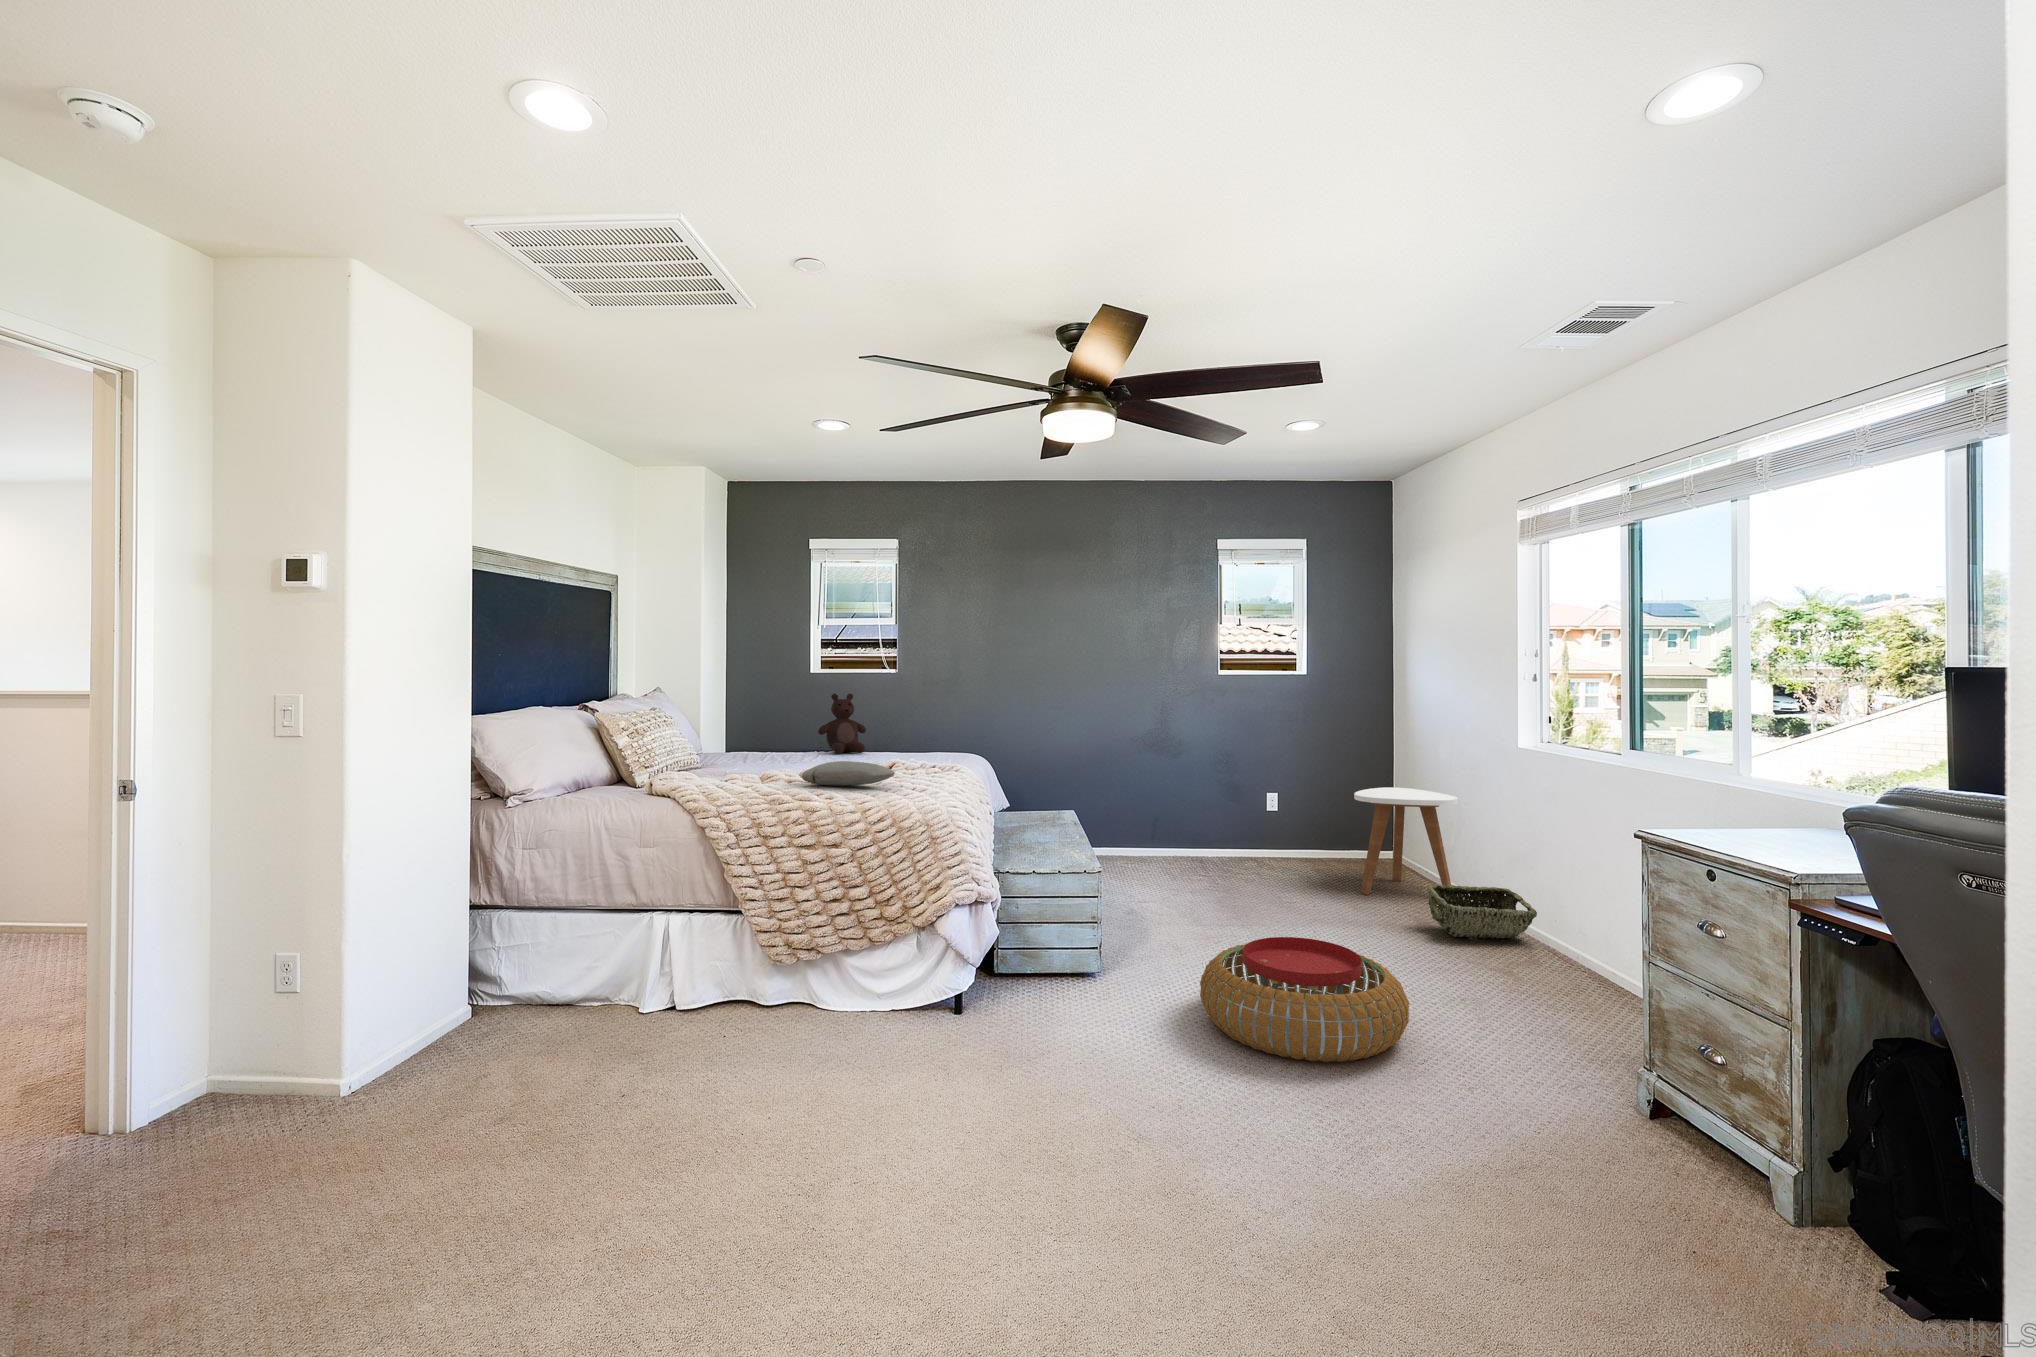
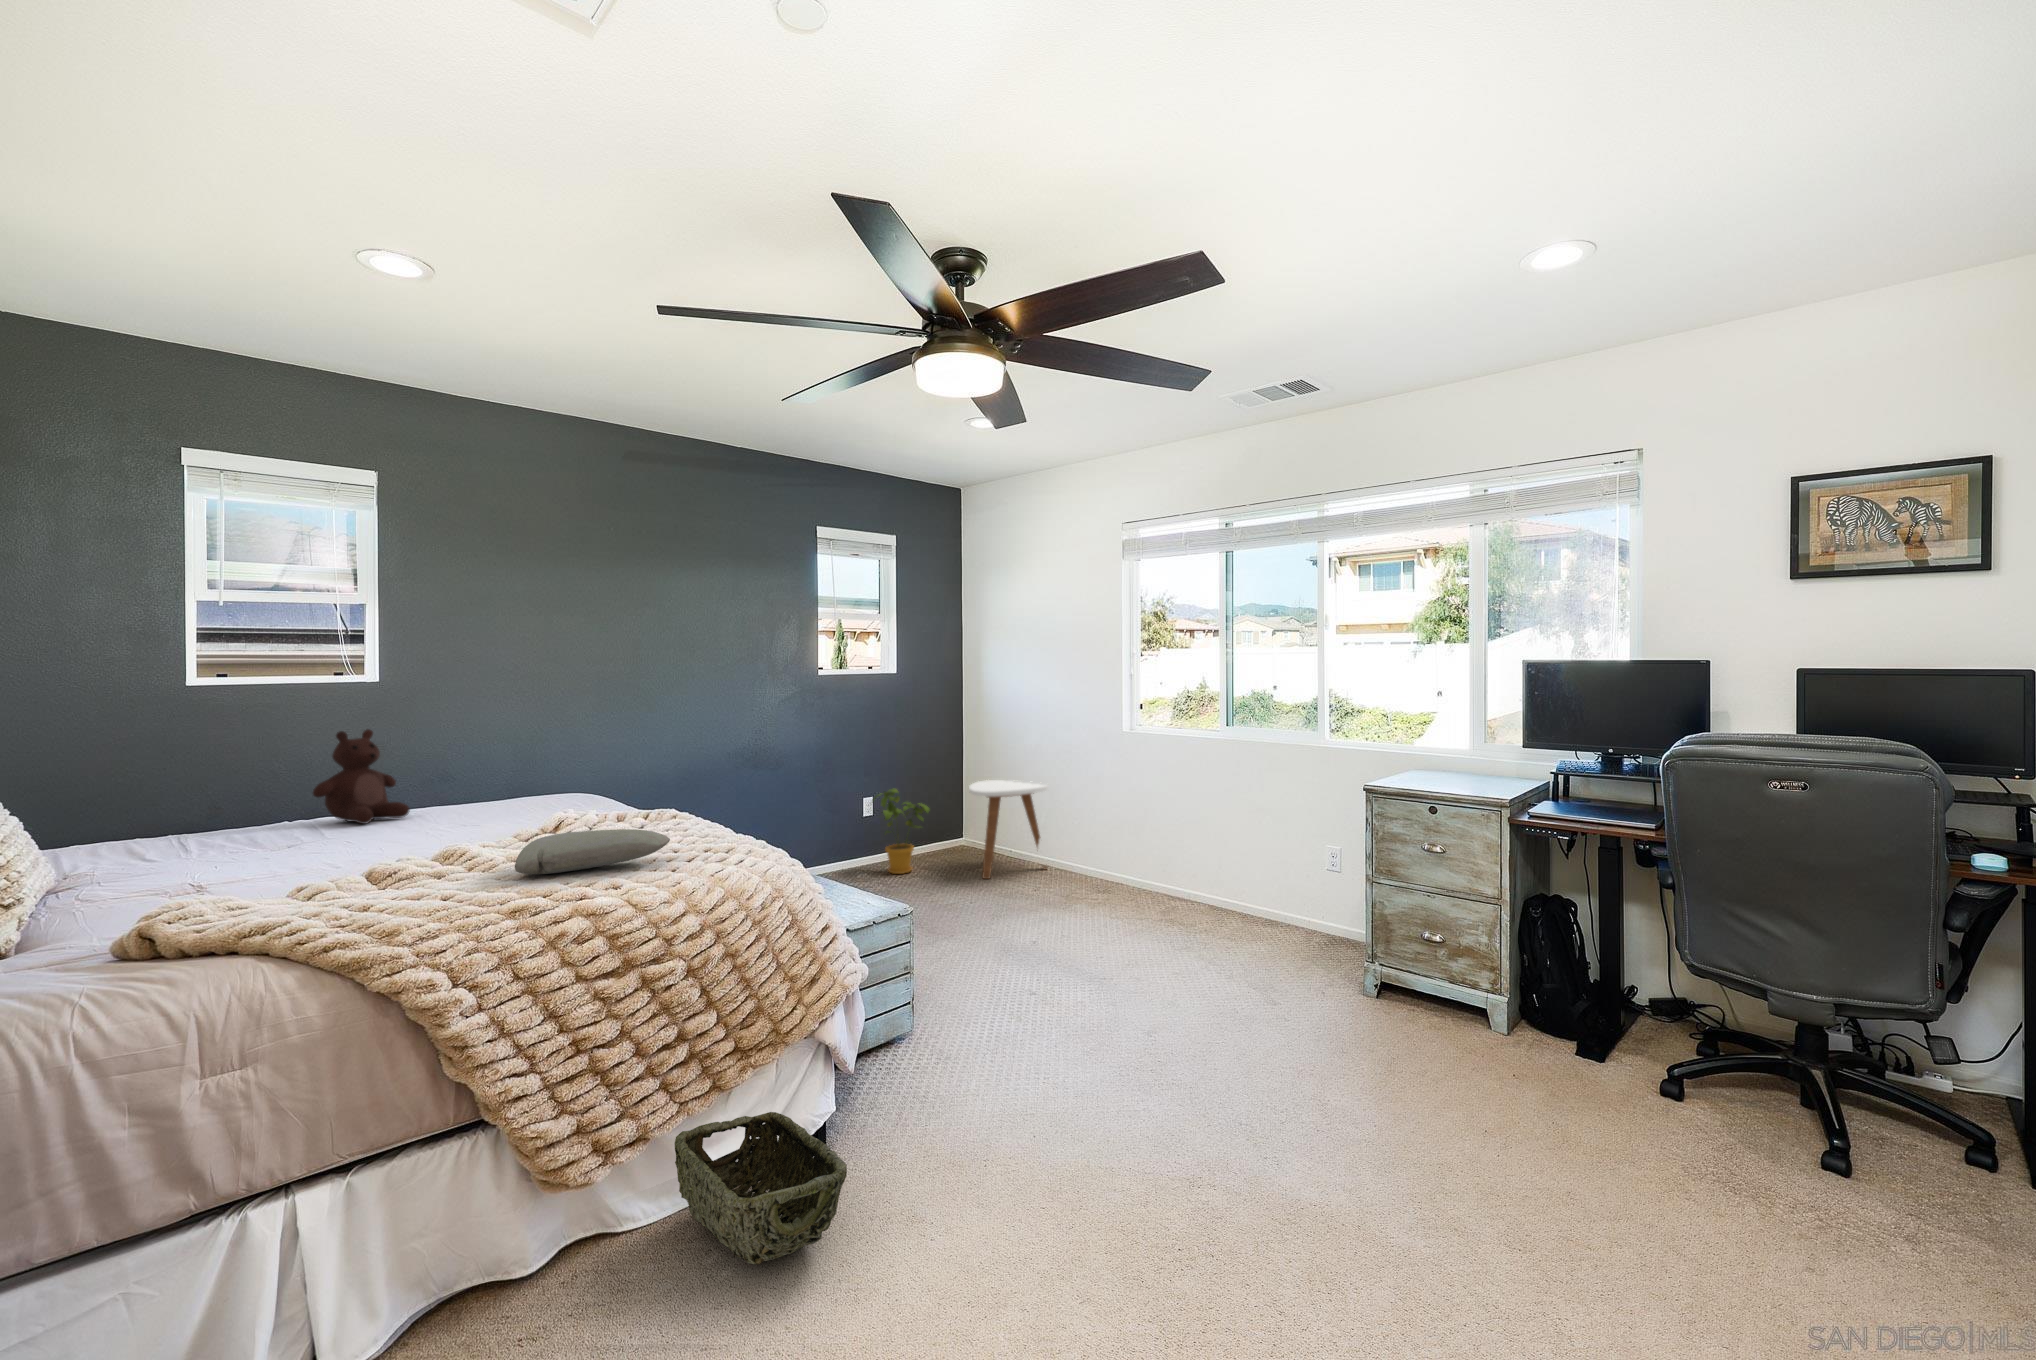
house plant: none [1258,782,1319,873] -> present [871,789,929,874]
woven basket: present [1427,885,1537,938] -> present [675,1112,847,1264]
pouf: present [1200,937,1409,1062] -> none [1031,926,1215,1043]

